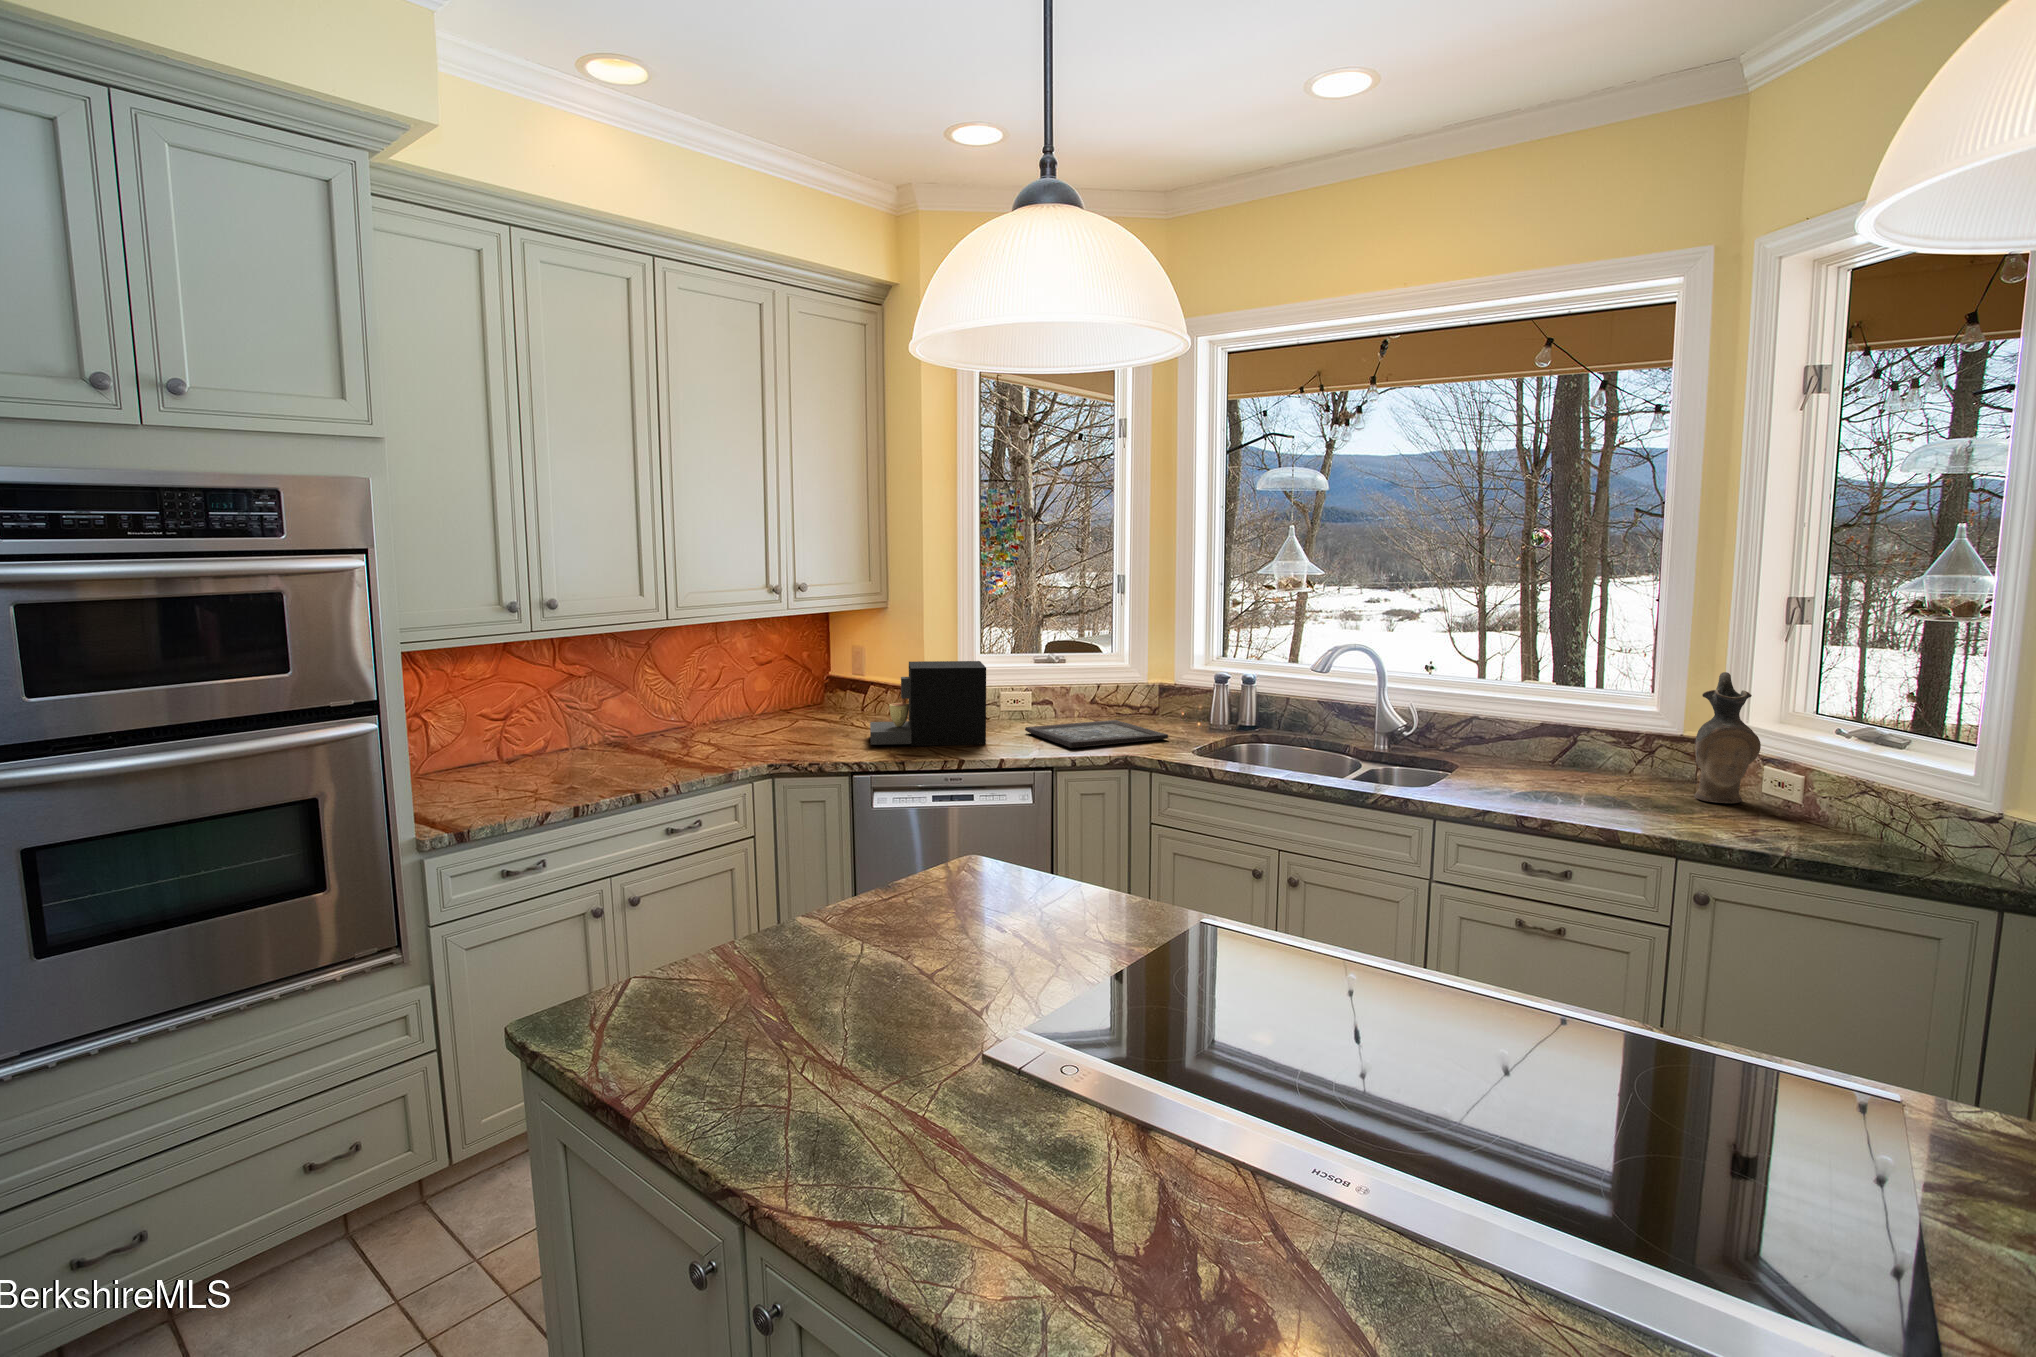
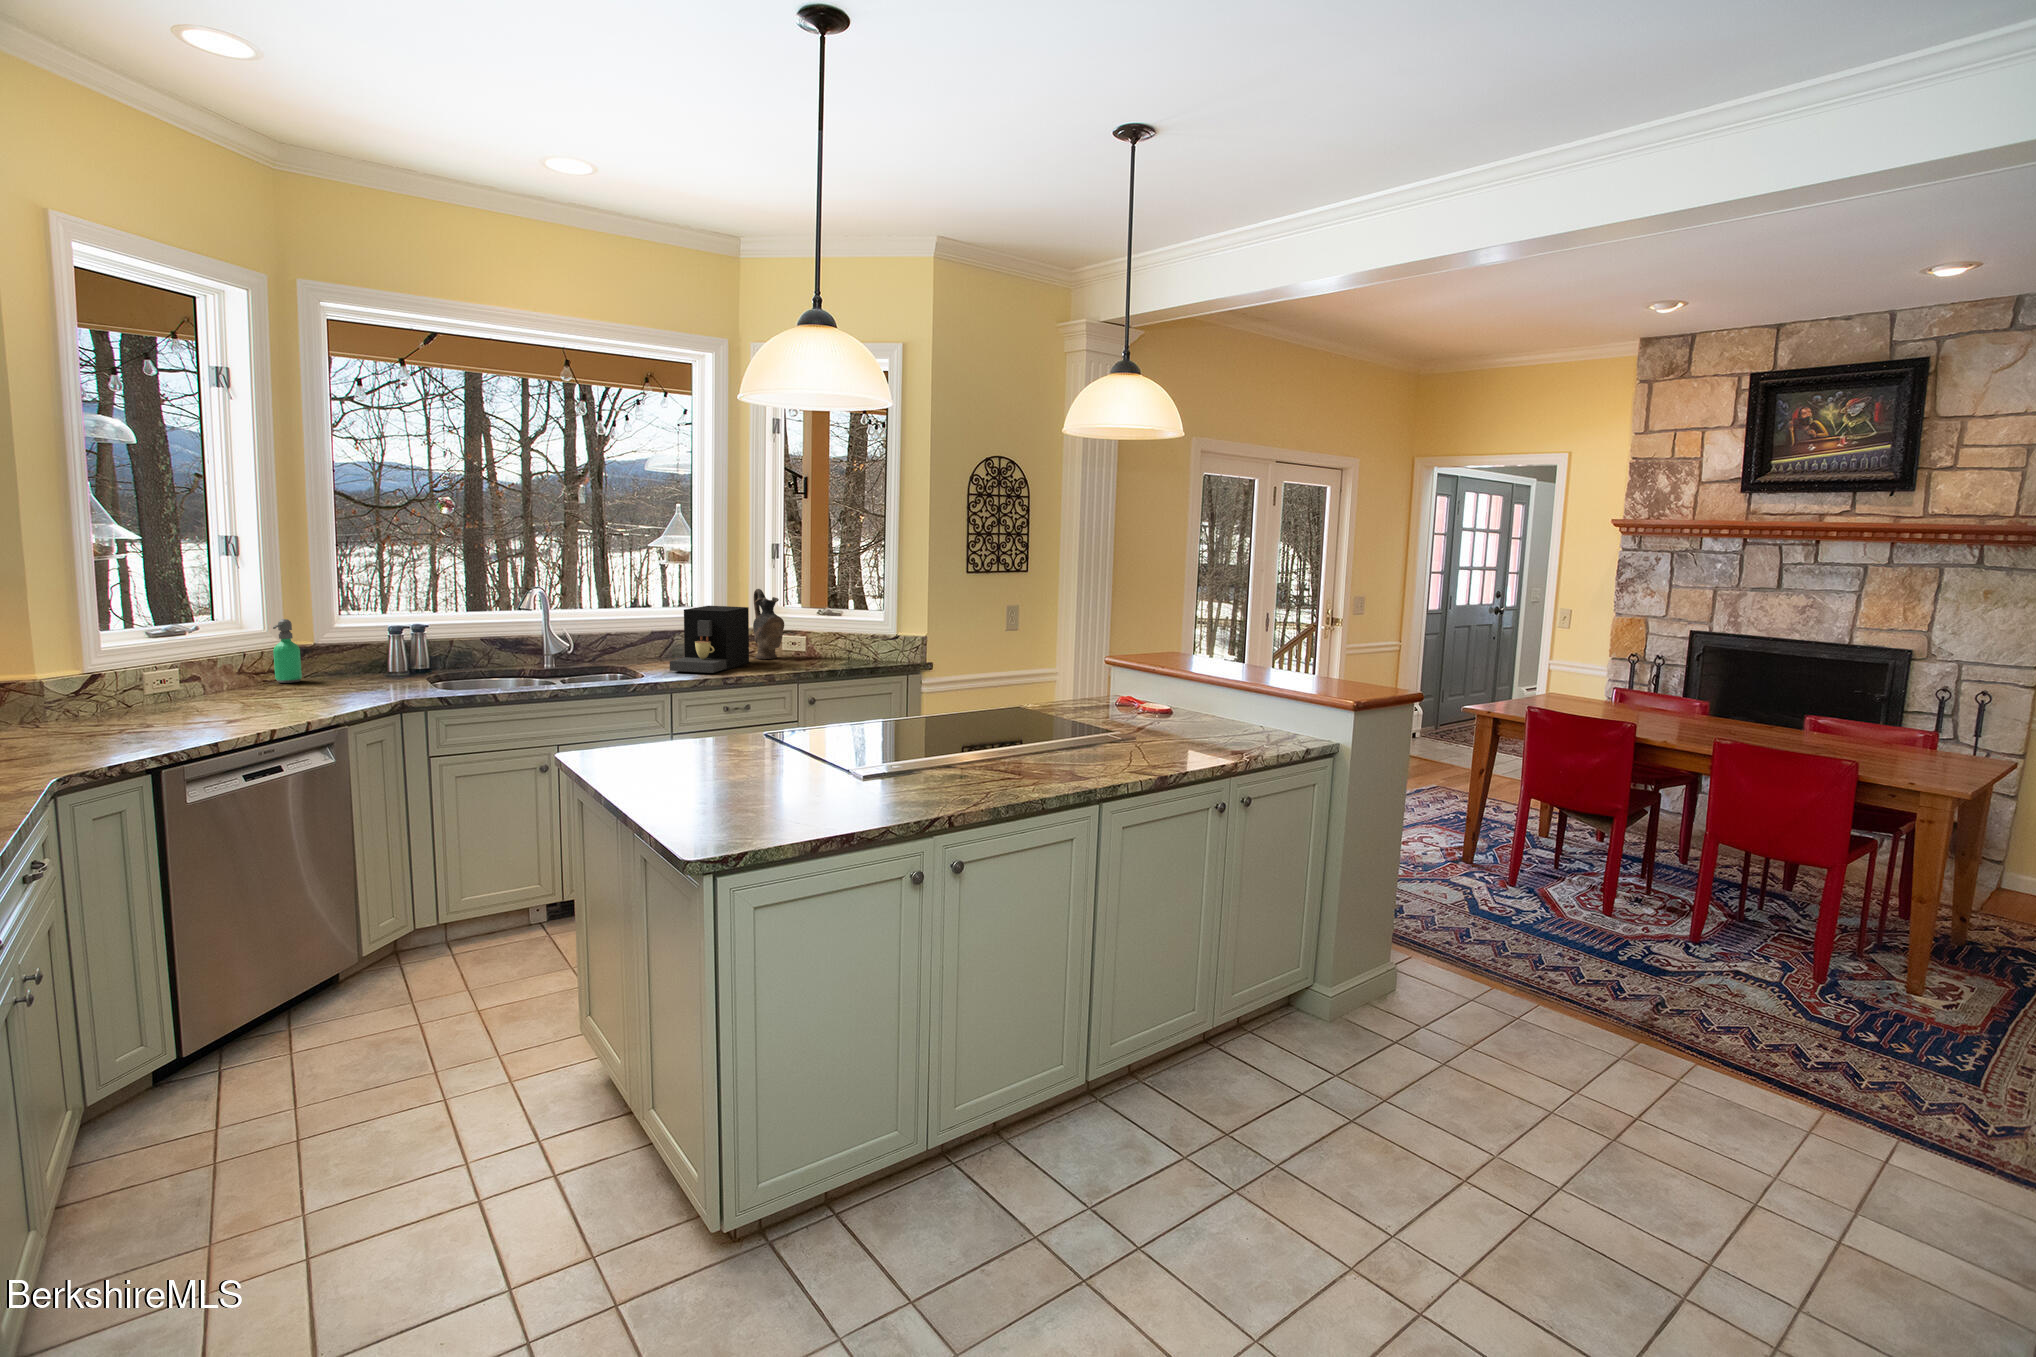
soap dispenser: none [1123,656,1149,720] -> present [273,619,302,683]
coffee maker: present [870,661,986,746] -> present [670,606,749,673]
tray: present [1025,720,1168,748] -> none [233,682,392,705]

